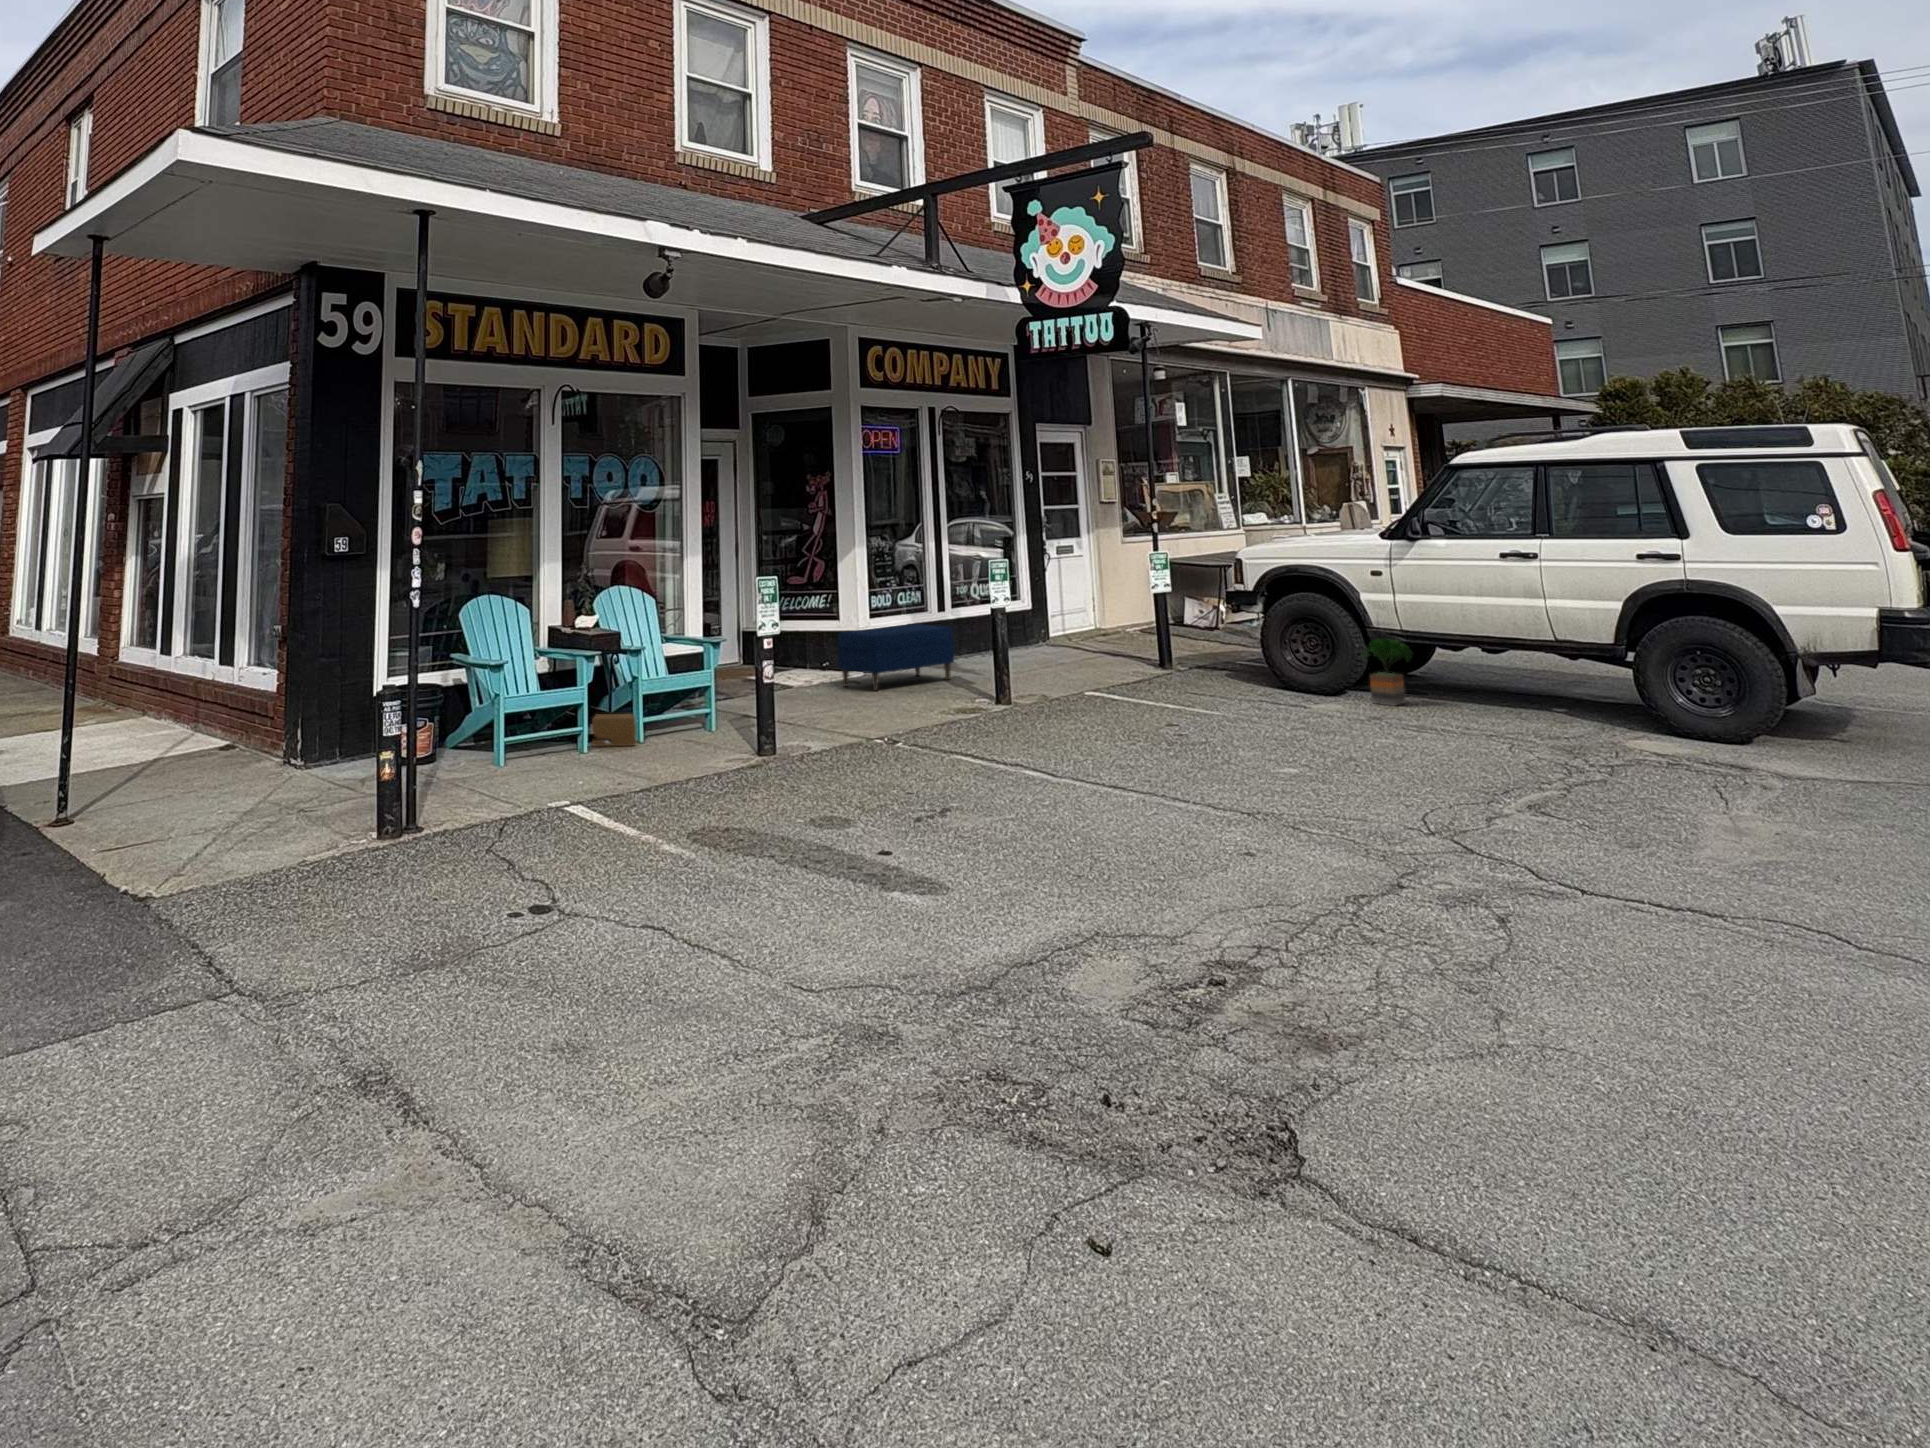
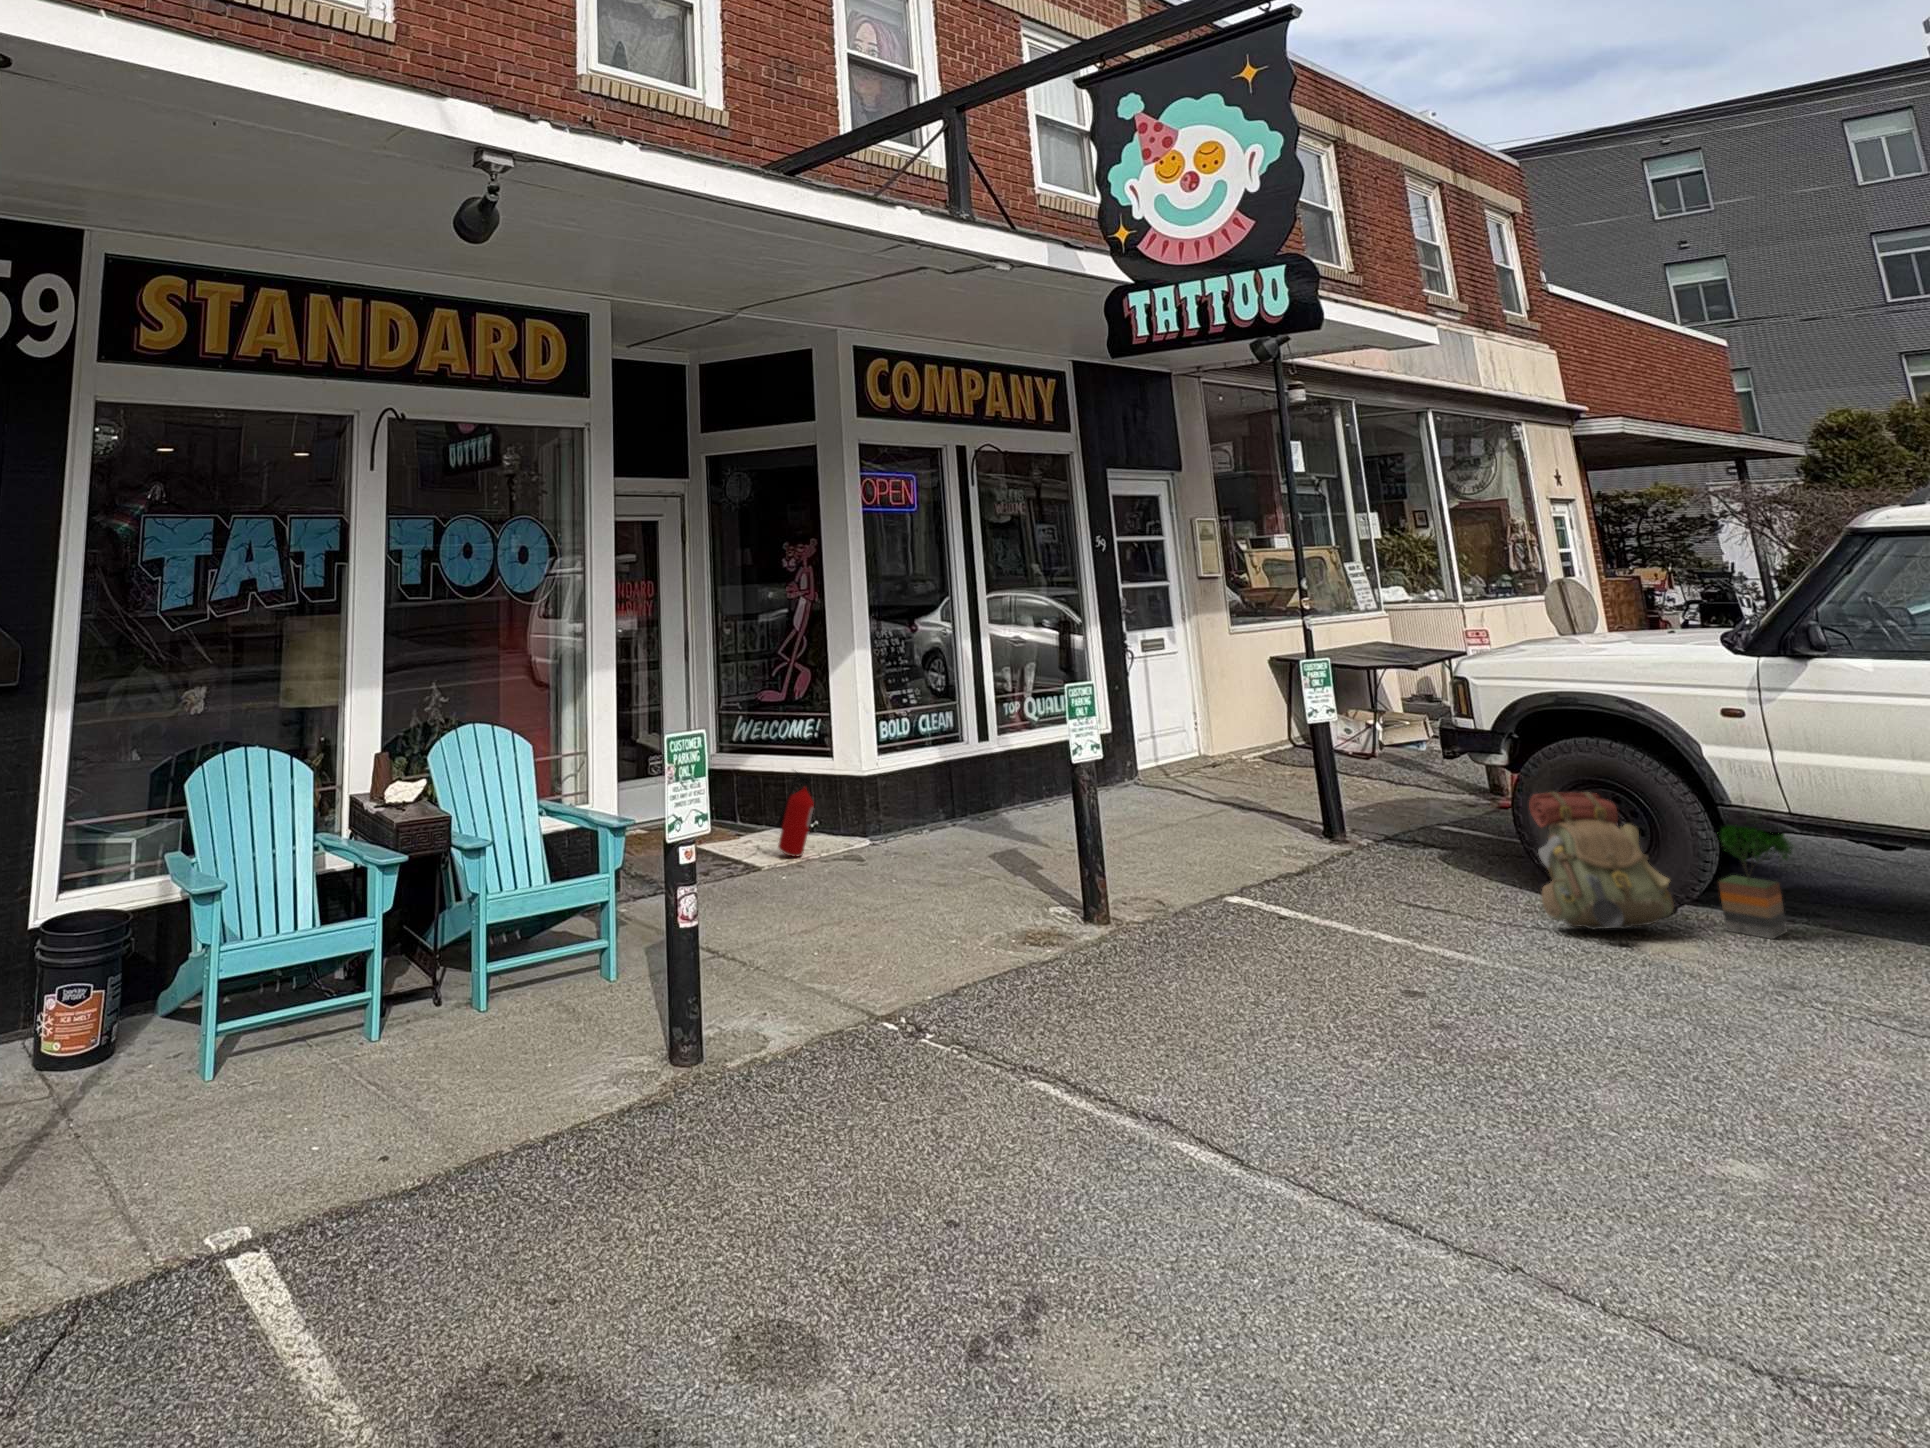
bench: present [838,624,954,691] -> none [832,763,1007,875]
backpack: none [1268,625,1343,704] -> present [1529,792,1674,930]
fire extinguisher: none [799,626,825,684] -> present [777,772,814,857]
cardboard box: present [592,714,639,747] -> none [411,946,493,1009]

